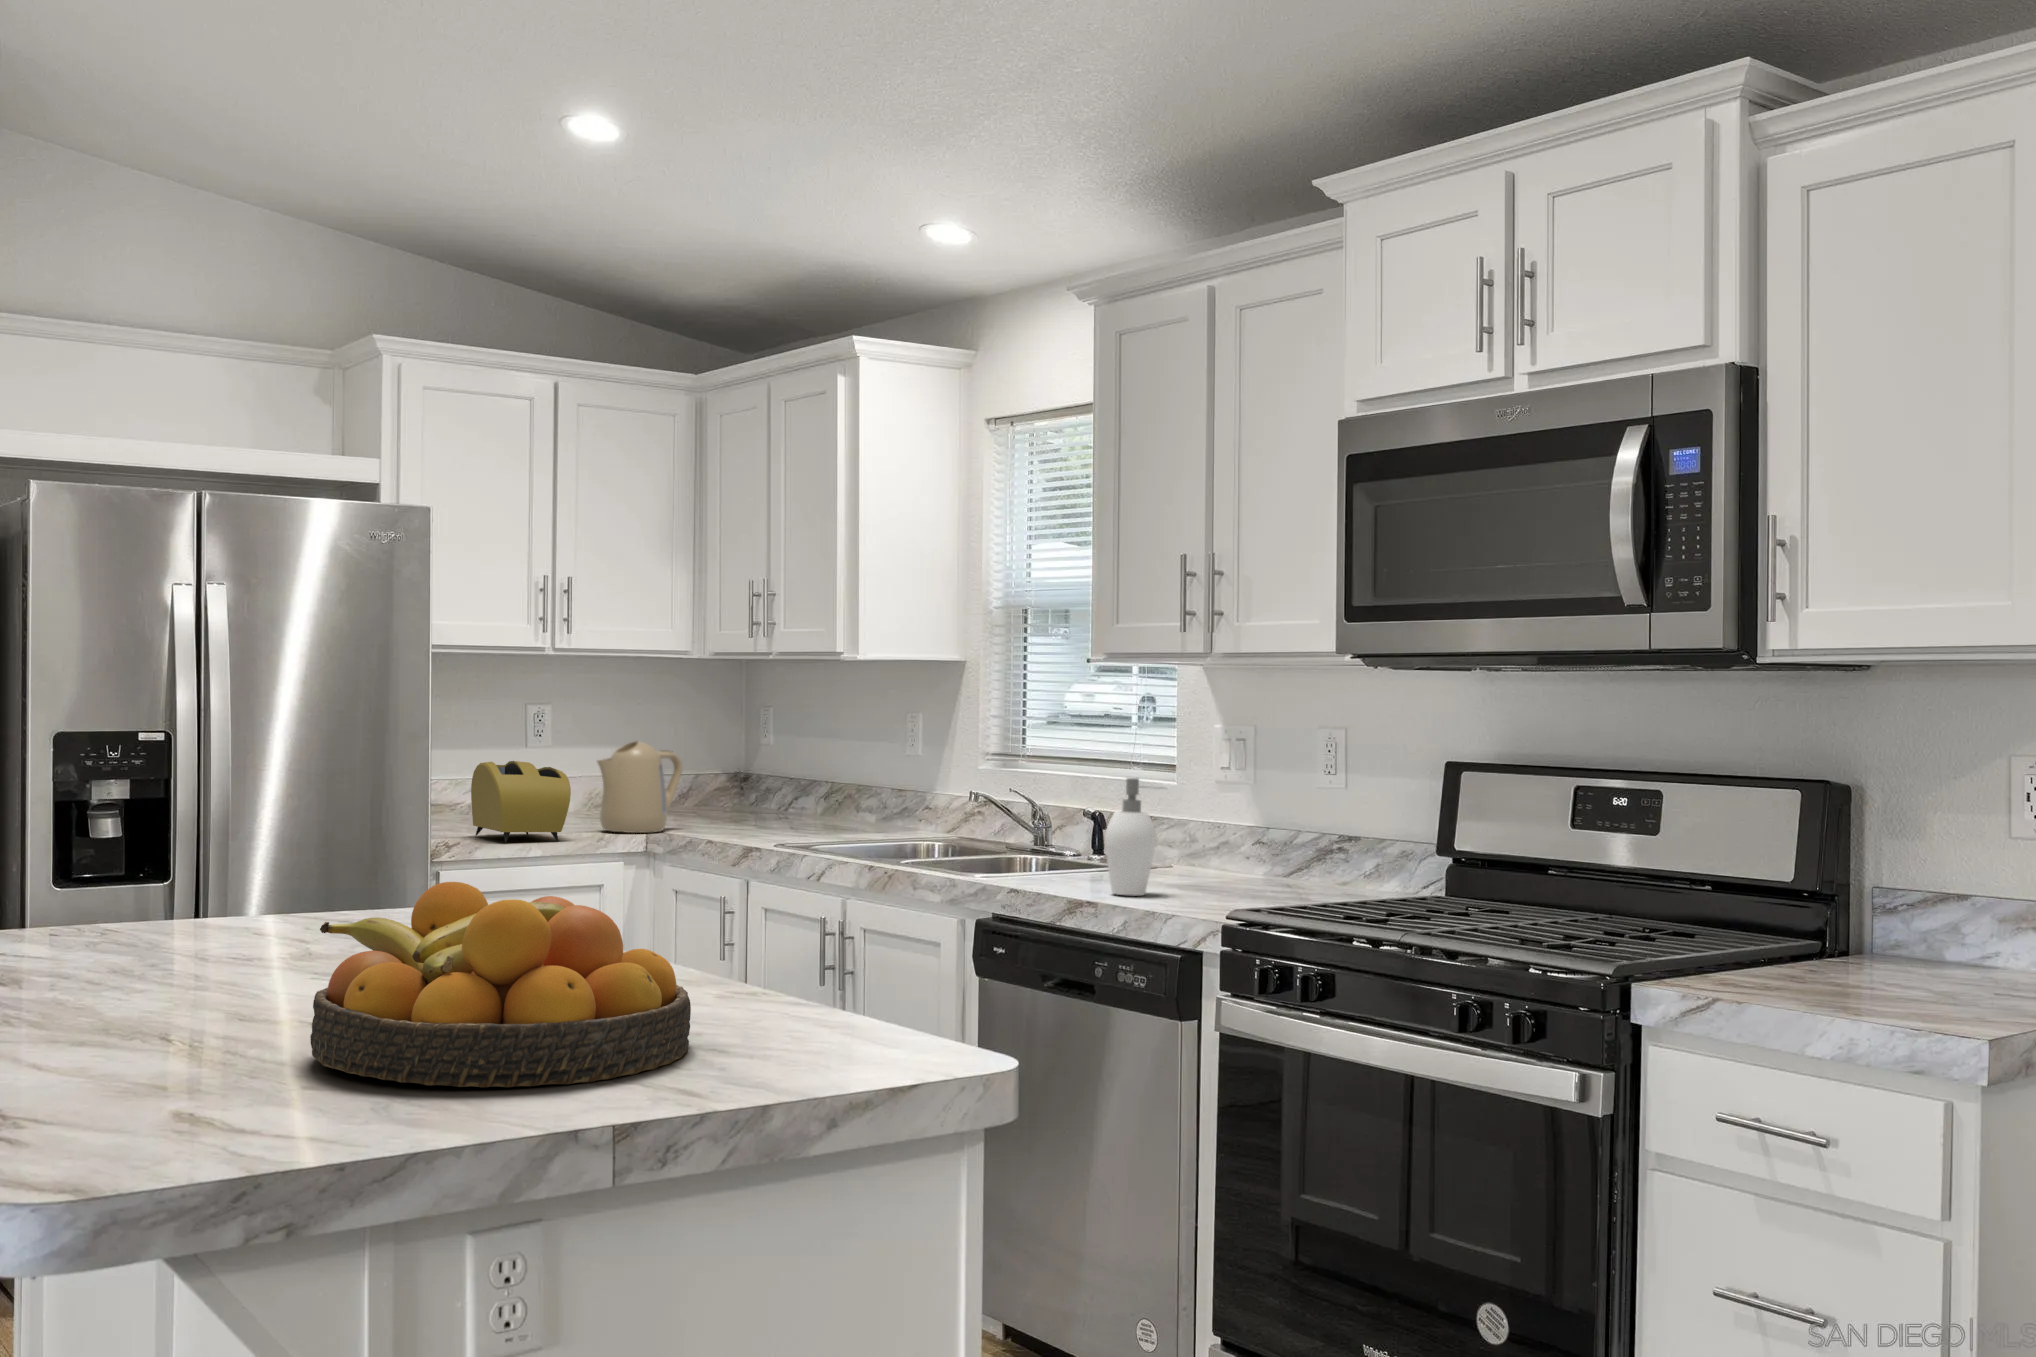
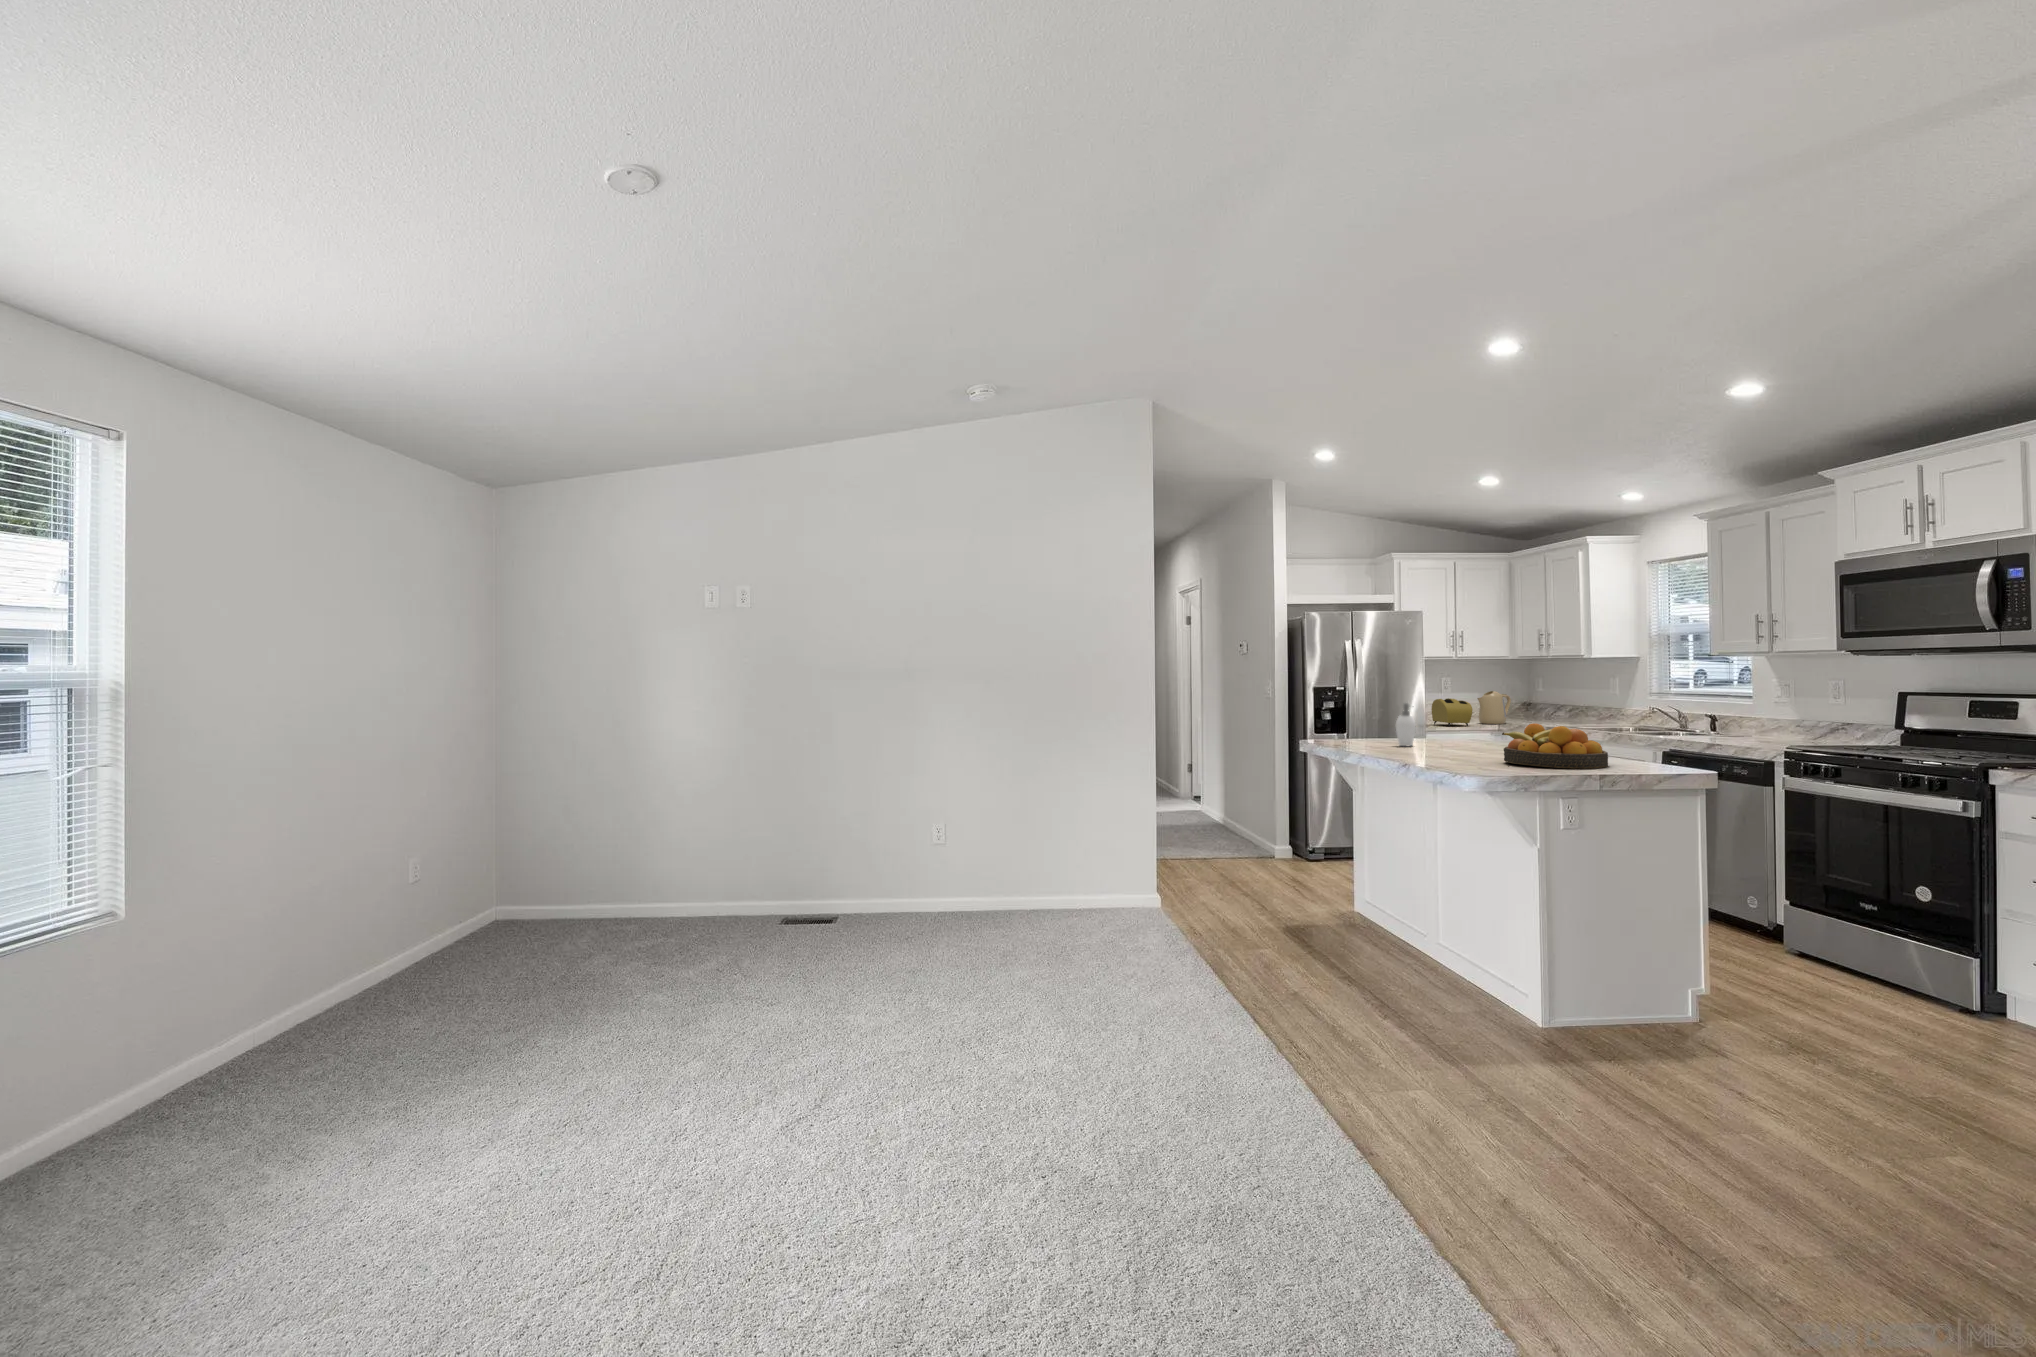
soap dispenser: present [1105,778,1156,895] -> present [1396,703,1416,746]

